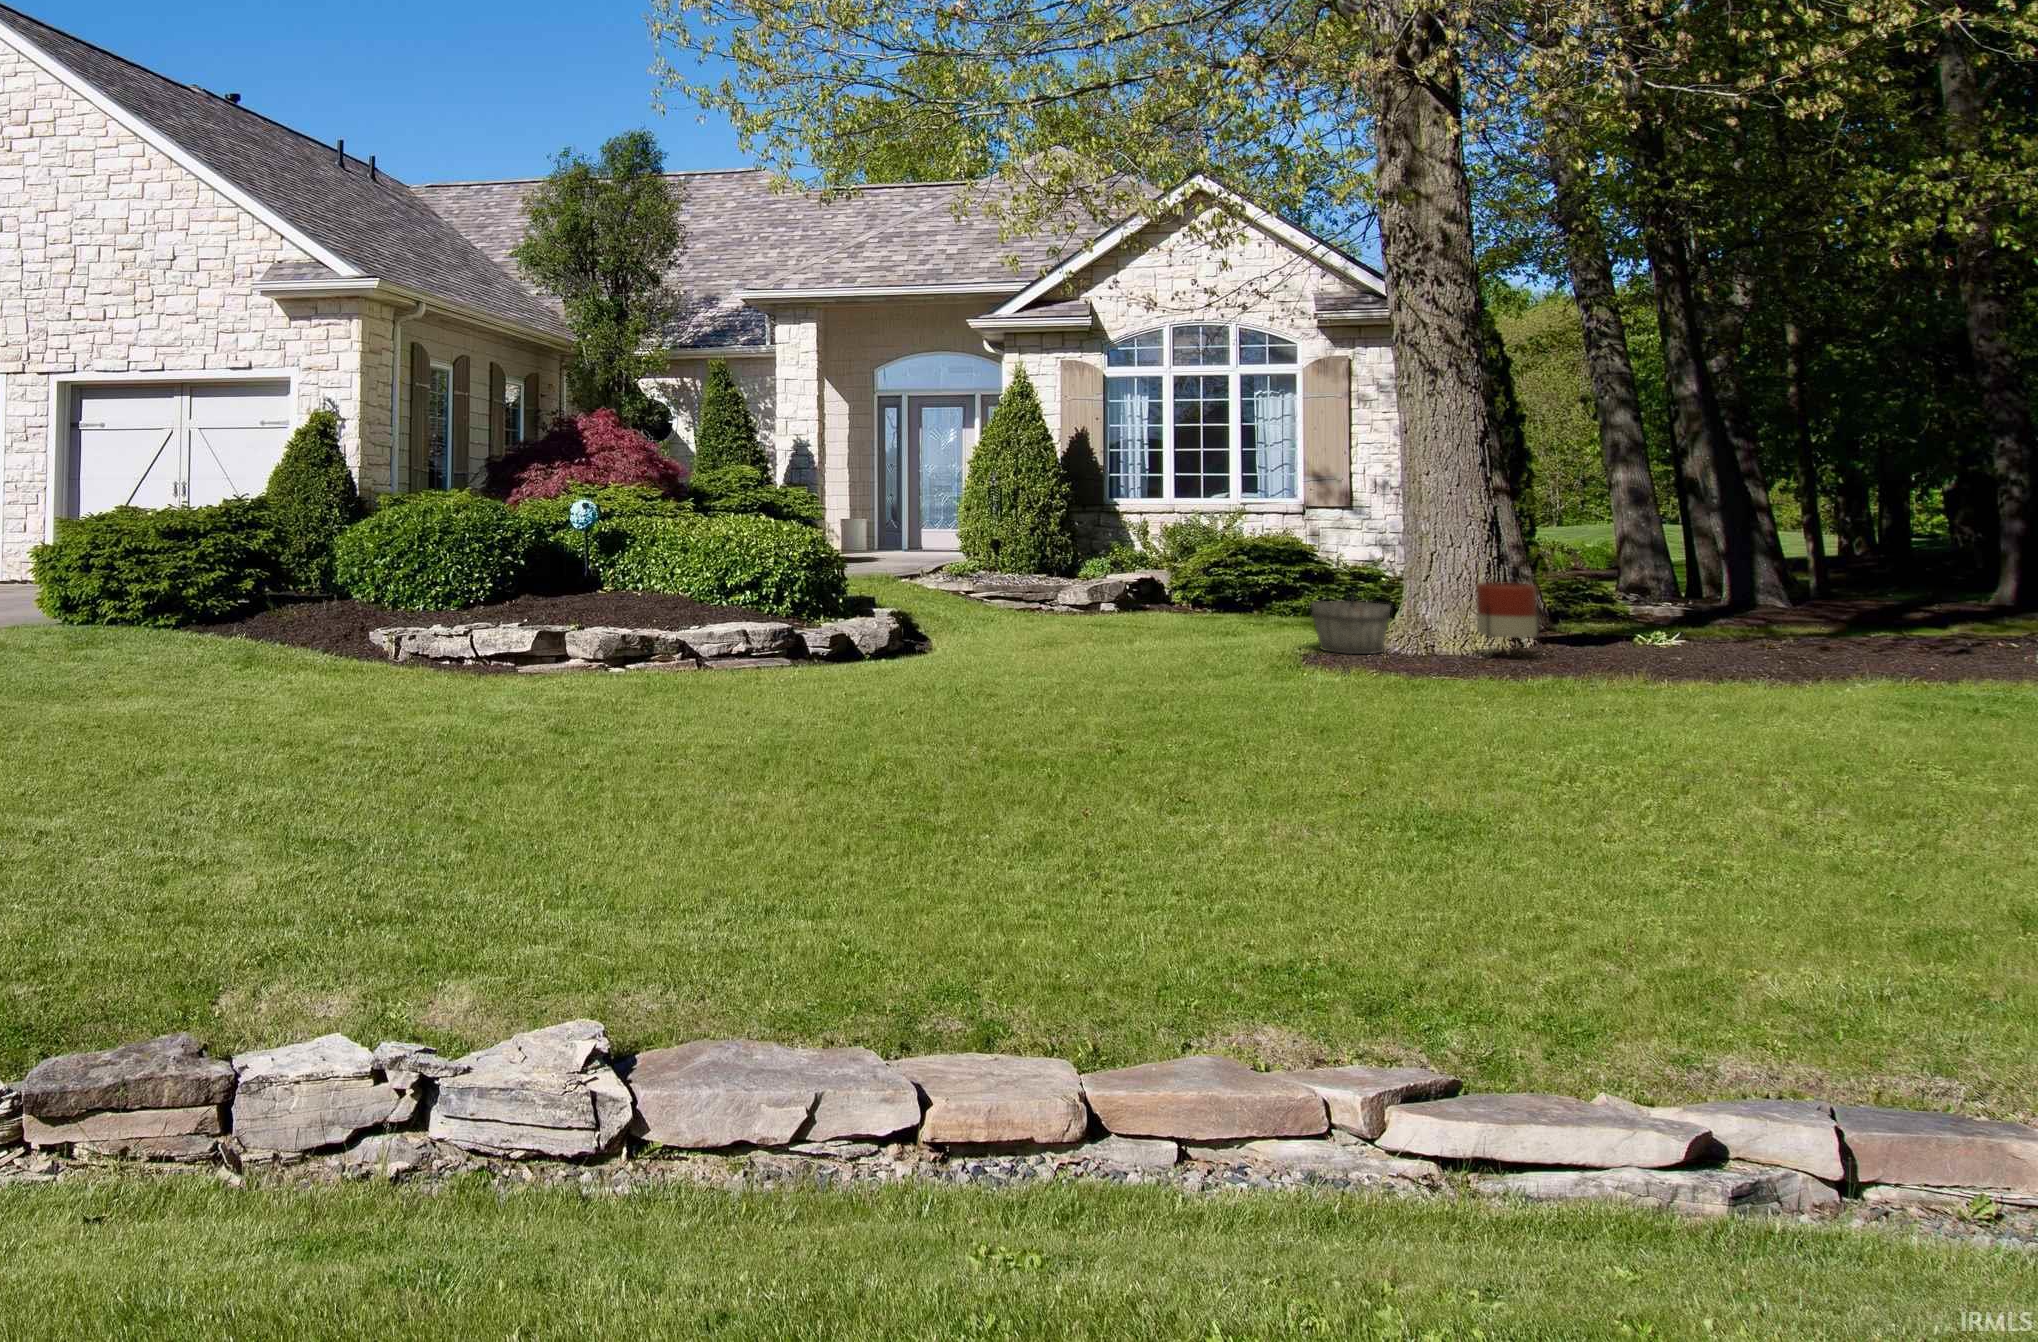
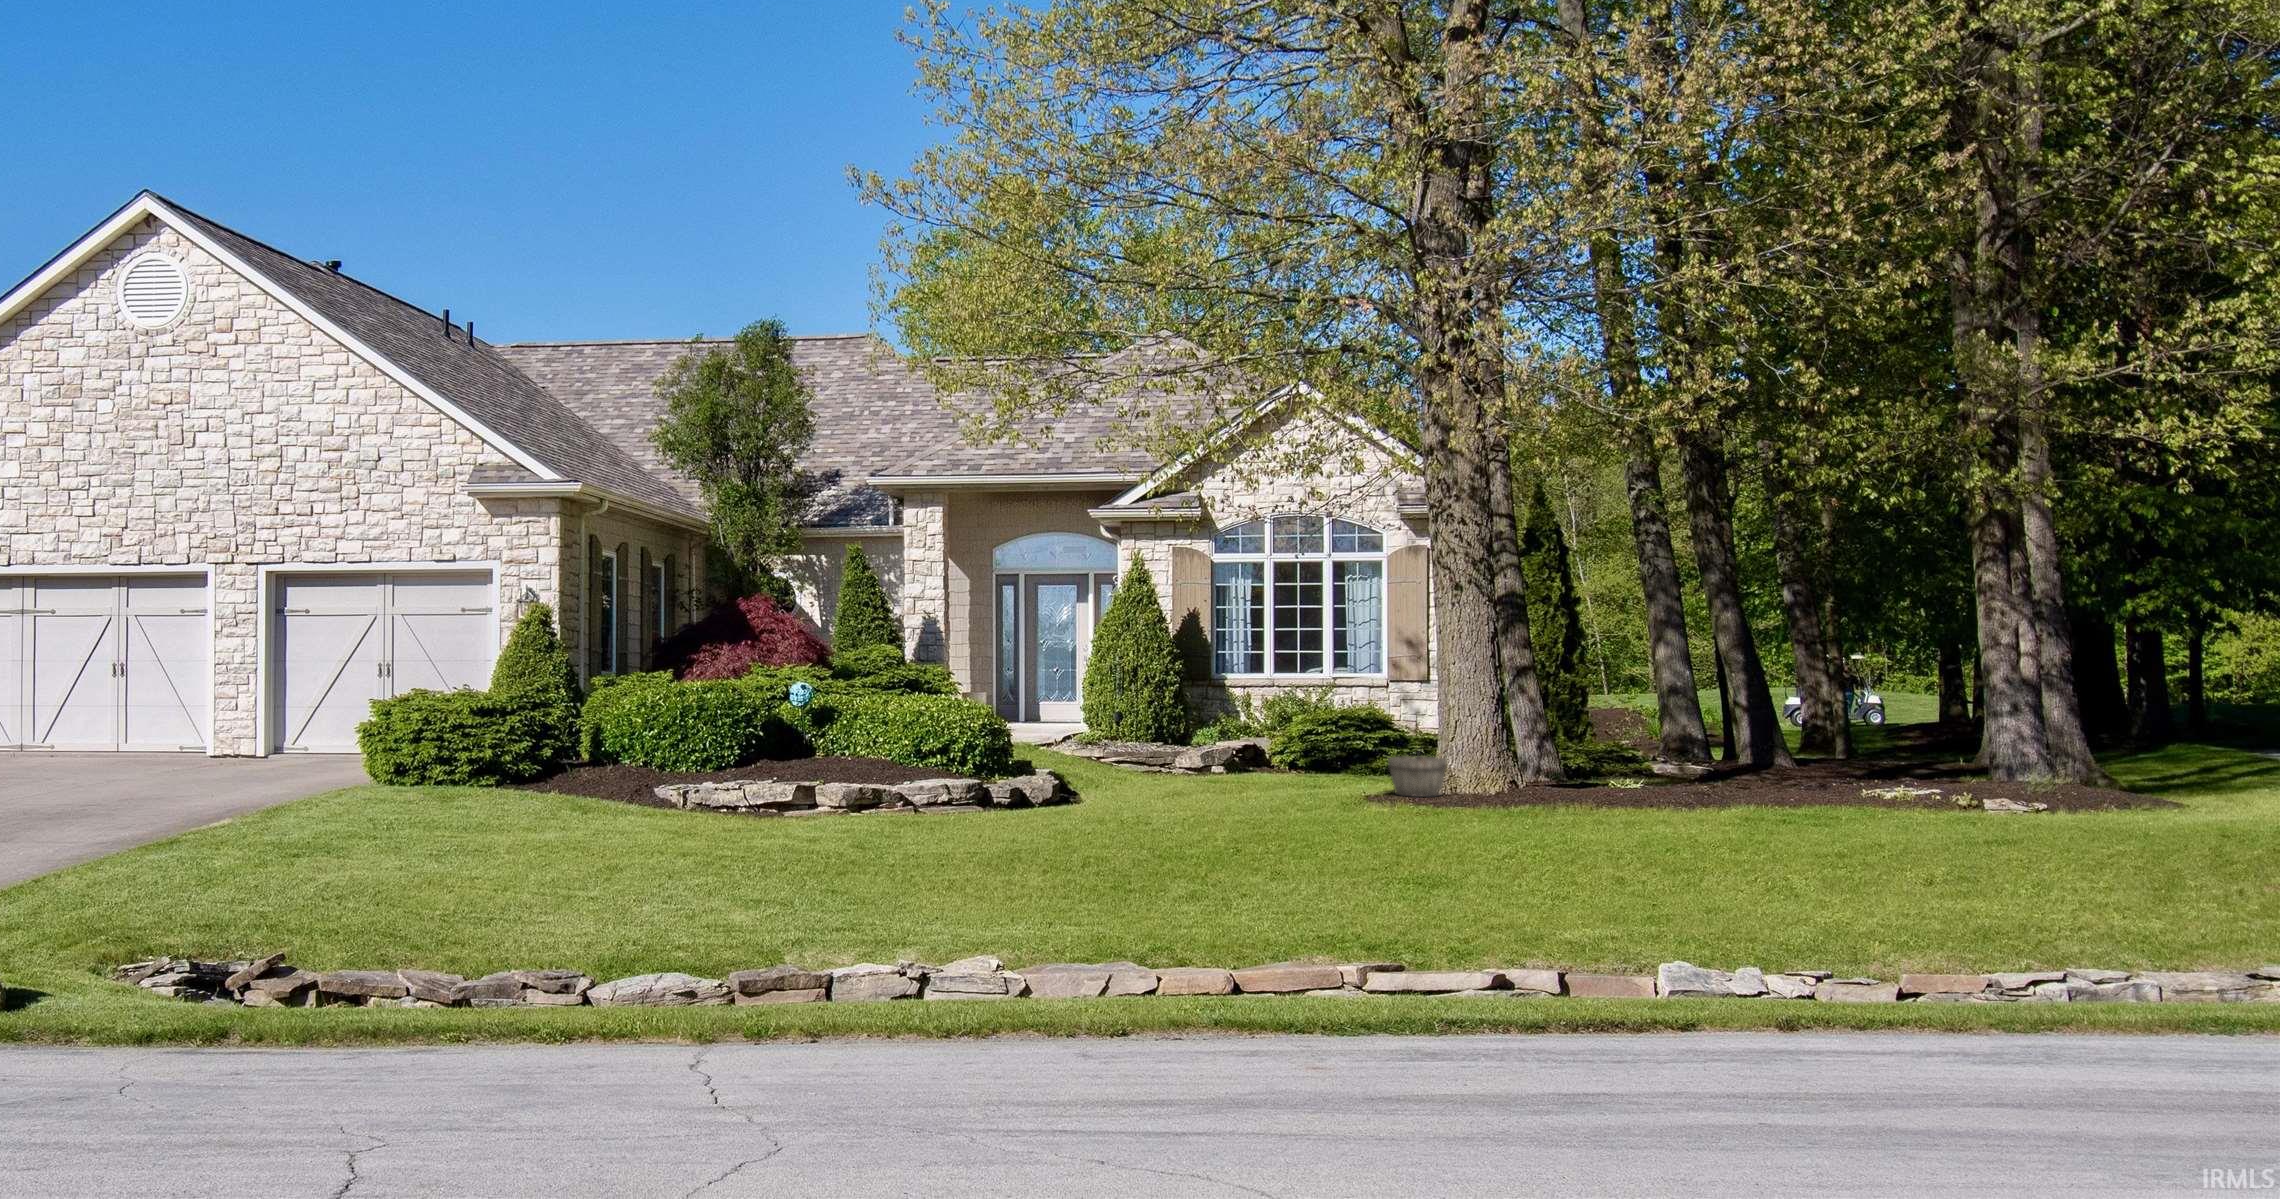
planter: present [1476,582,1540,645] -> none [1509,740,1555,798]

